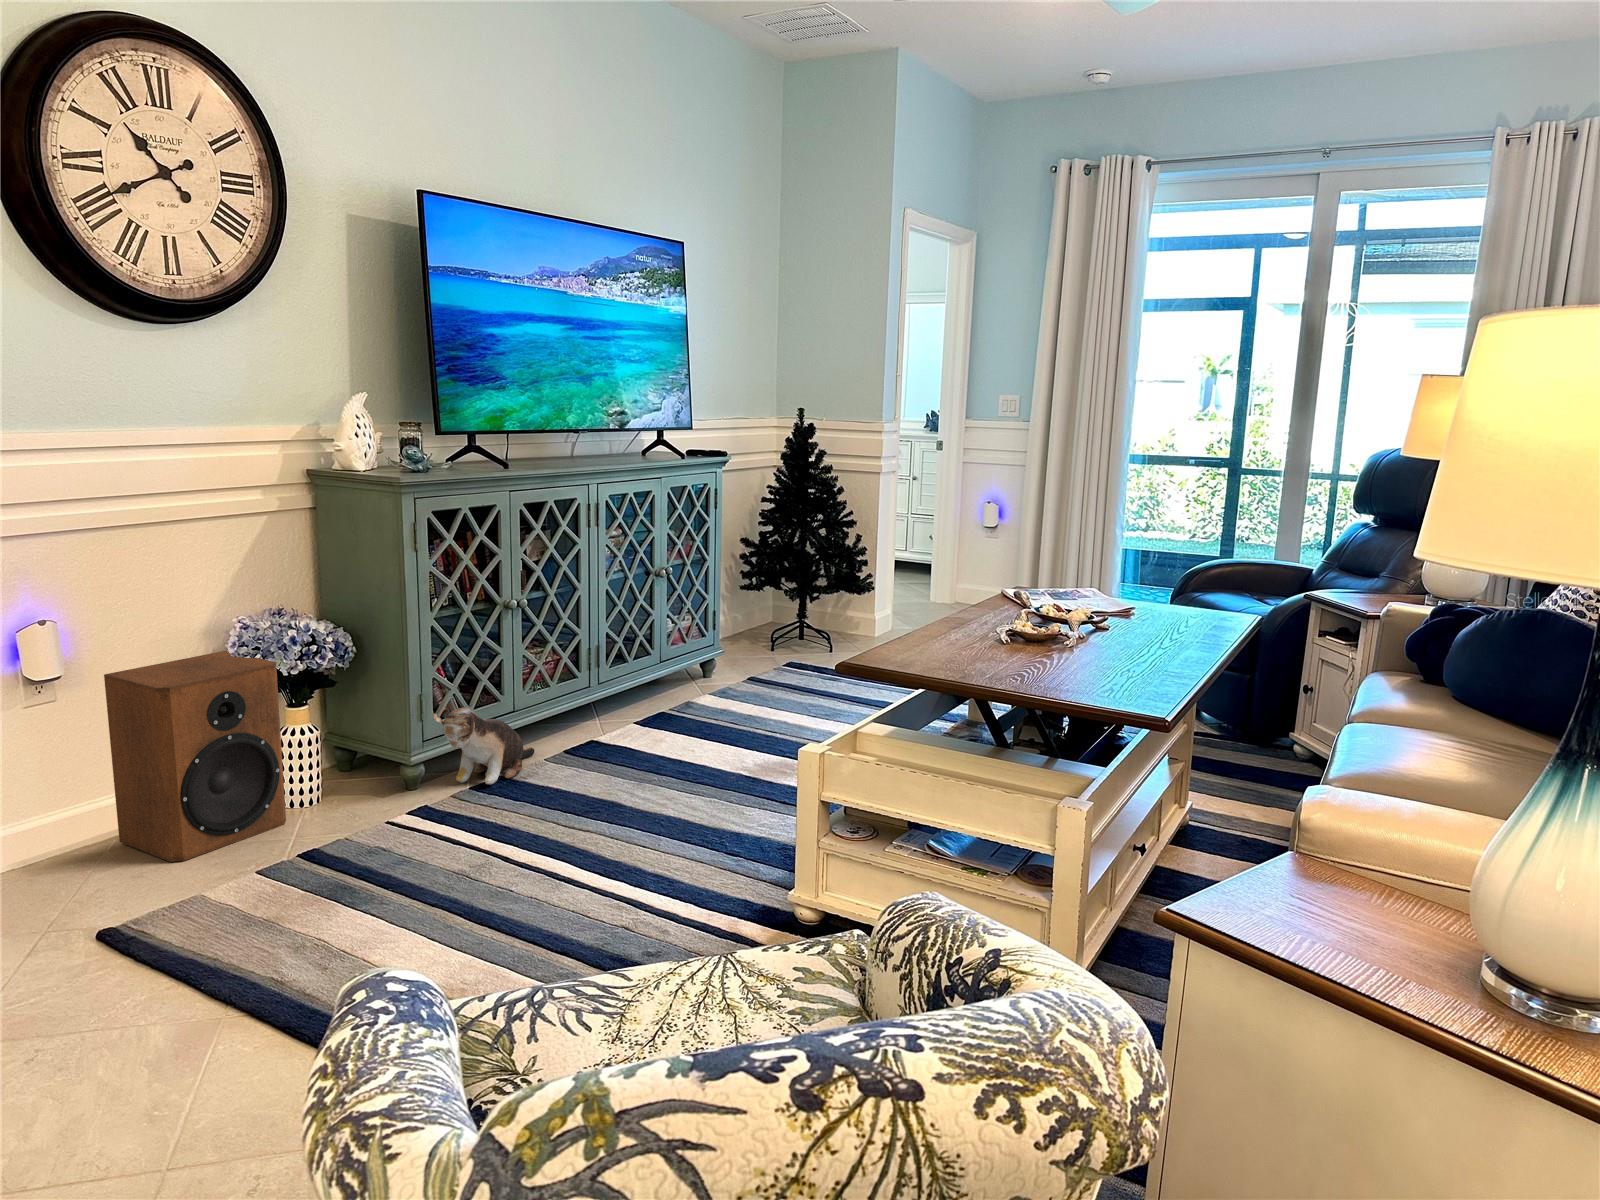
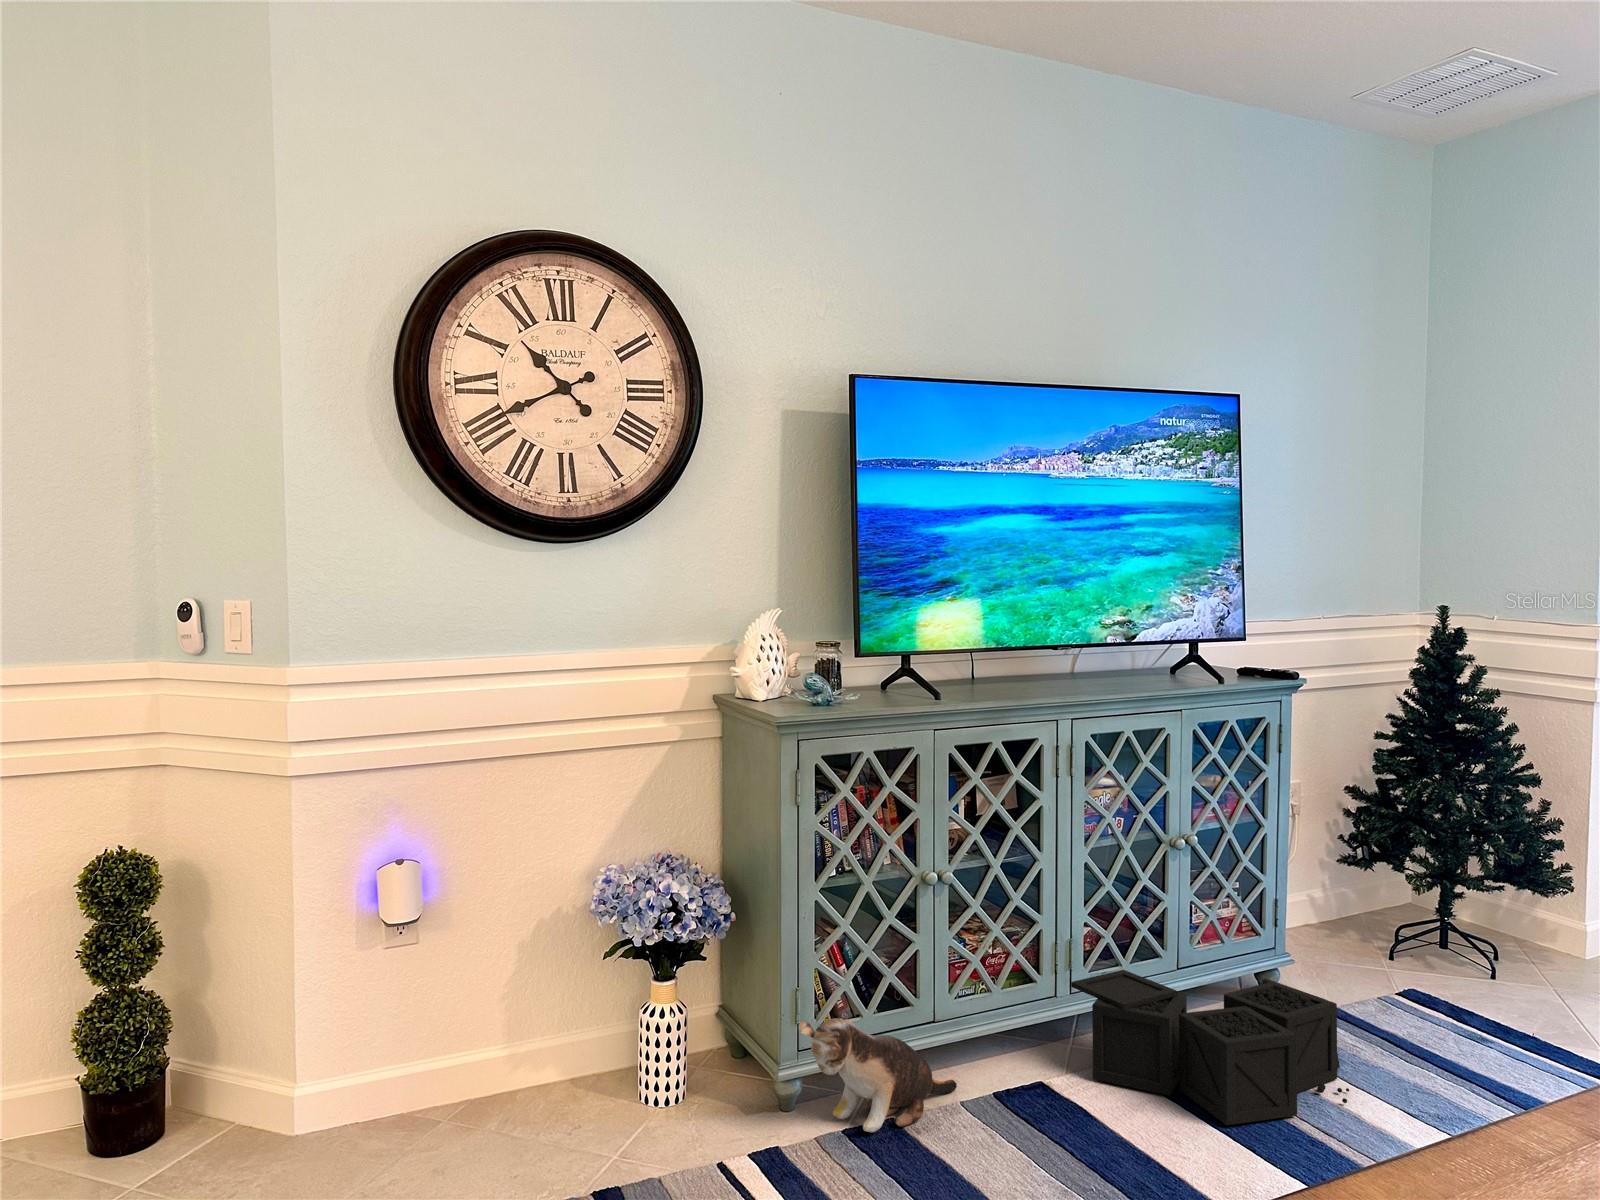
speaker: present [104,651,286,862] -> none [457,905,623,1165]
storage bin: none [602,657,777,741] -> present [1071,970,1349,1125]

